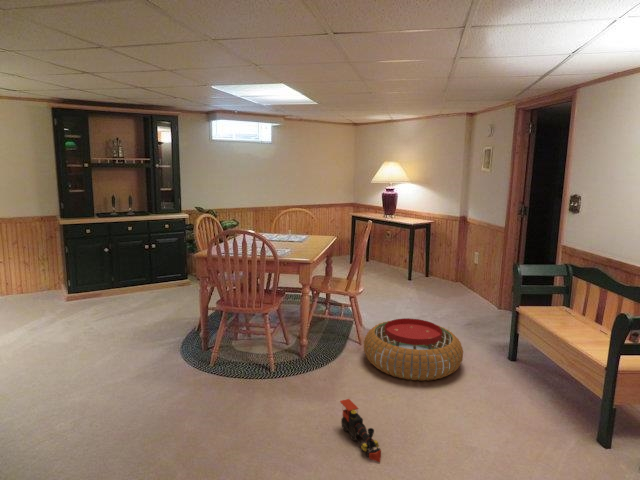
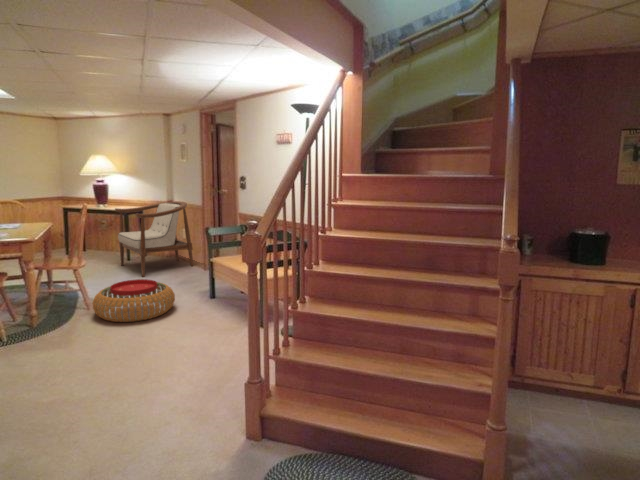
armchair: none [401,218,486,306] -> present [115,202,193,277]
toy train: present [340,399,381,462] -> none [79,335,118,365]

